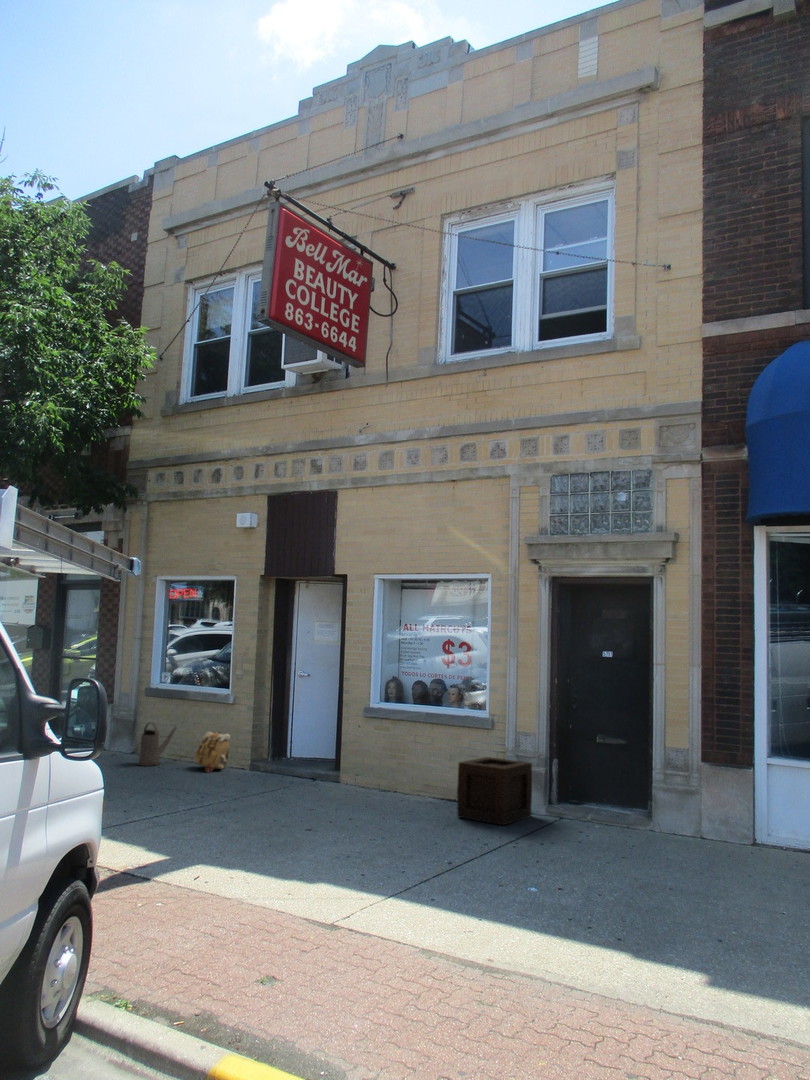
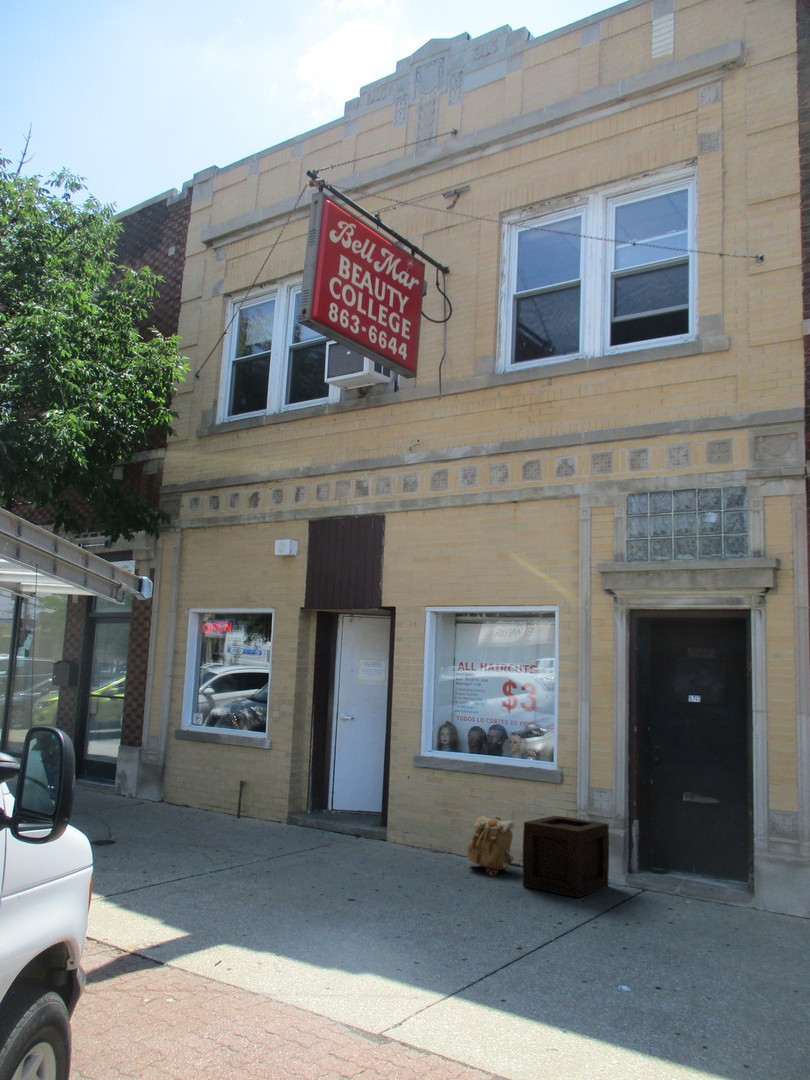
watering can: present [136,723,176,766] -> none [162,769,208,817]
backpack: present [194,732,230,772] -> present [467,816,514,875]

